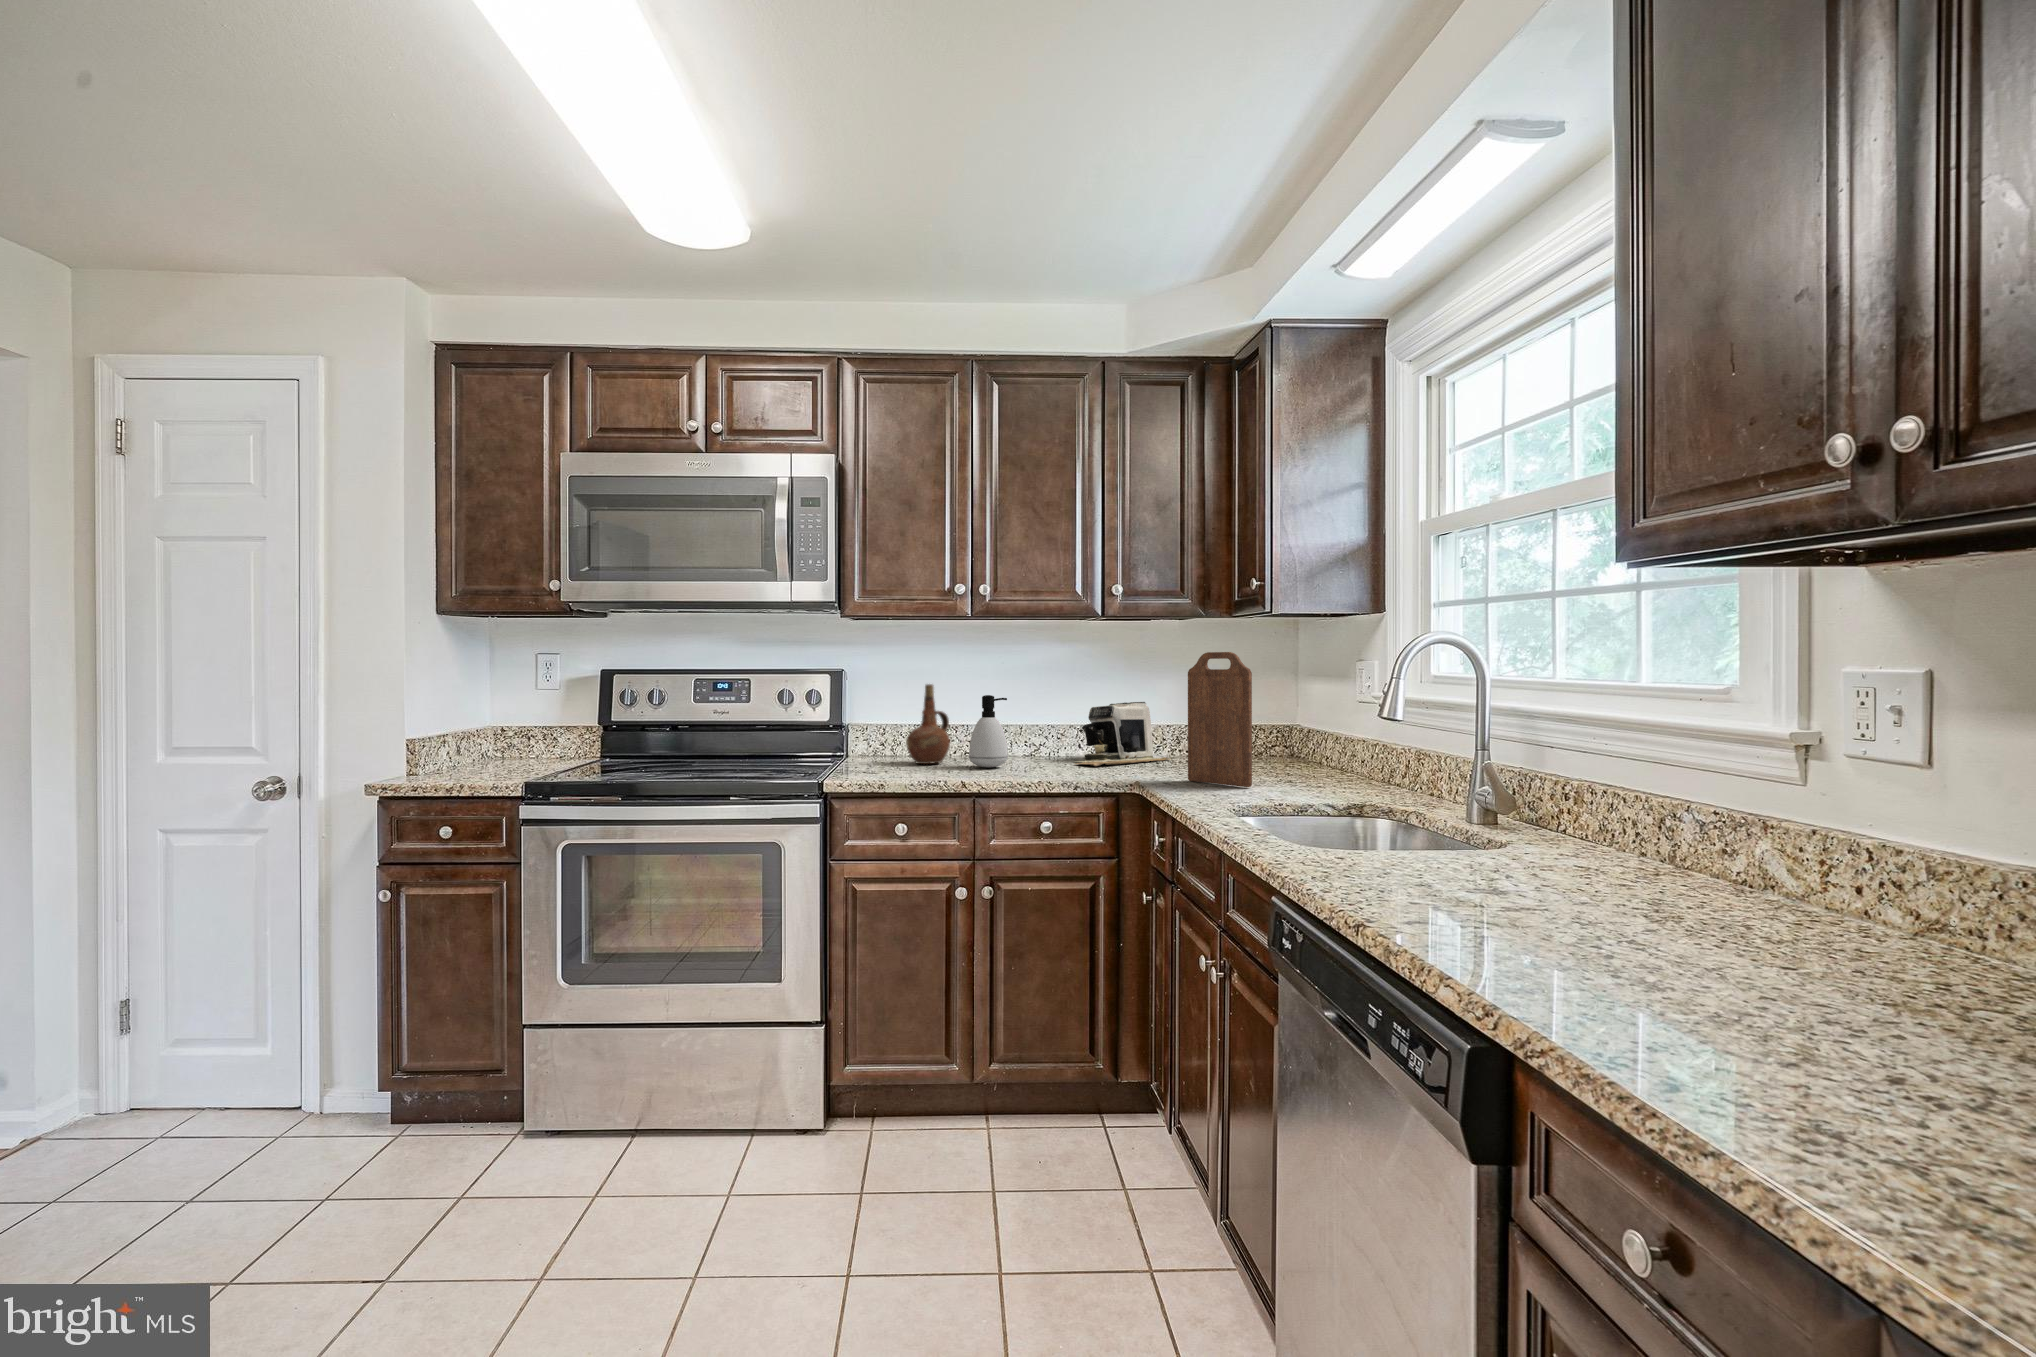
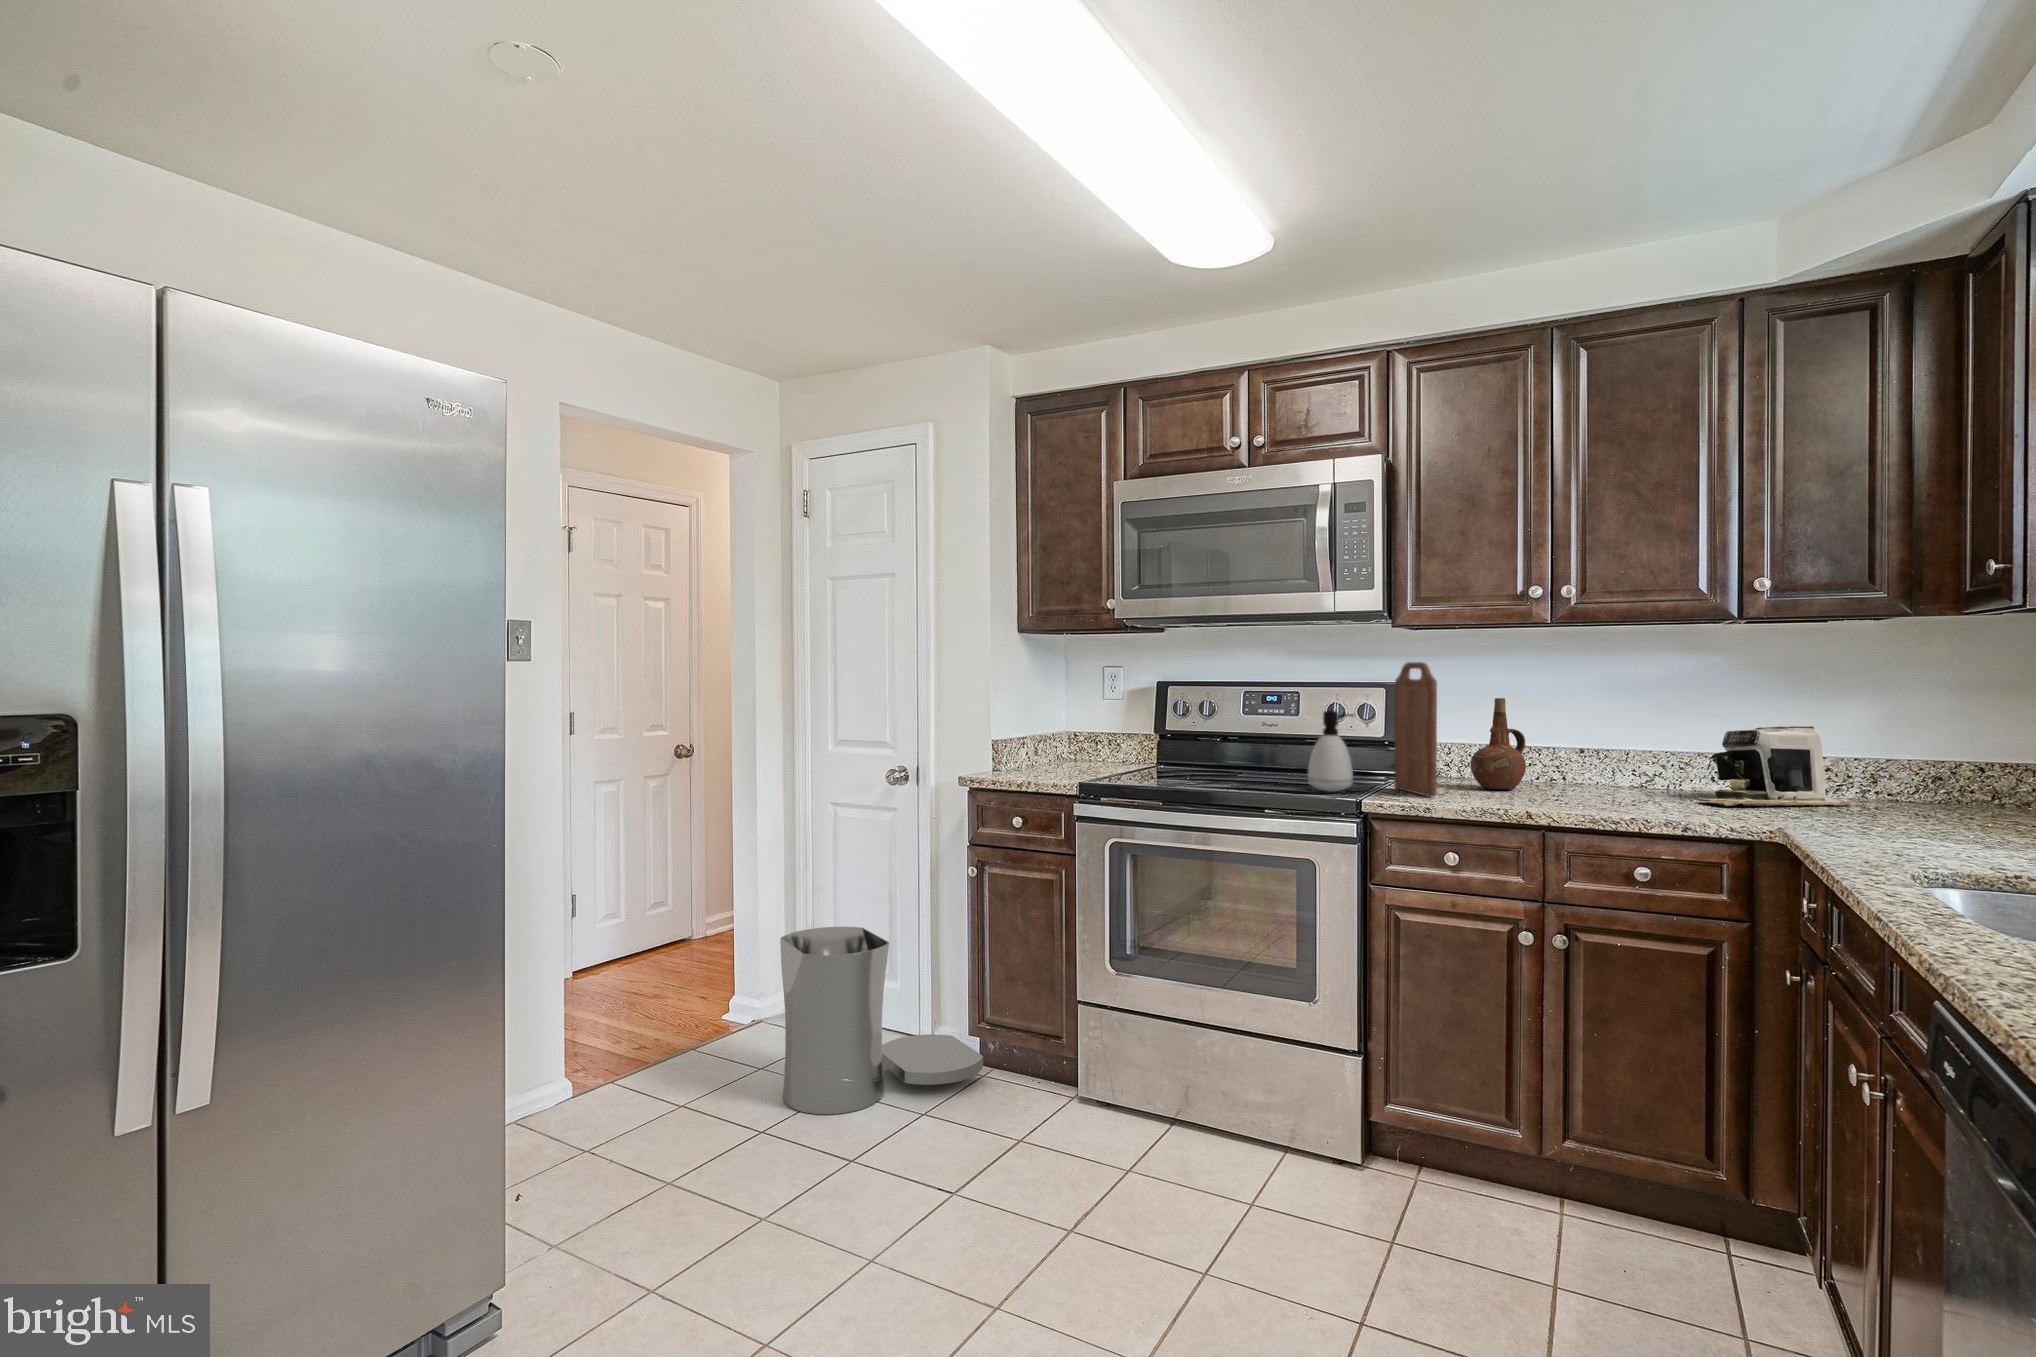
cutting board: present [1188,652,1252,787] -> present [1394,662,1437,797]
soap dispenser: present [969,695,1008,767] -> present [1308,710,1354,792]
trash can: none [79,985,397,1240] -> present [780,927,983,1114]

